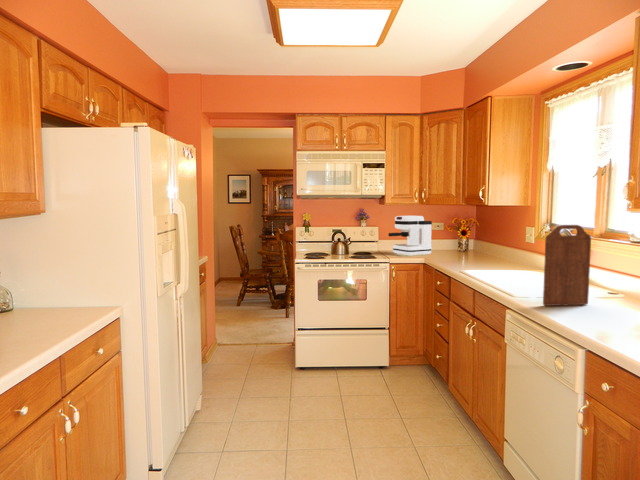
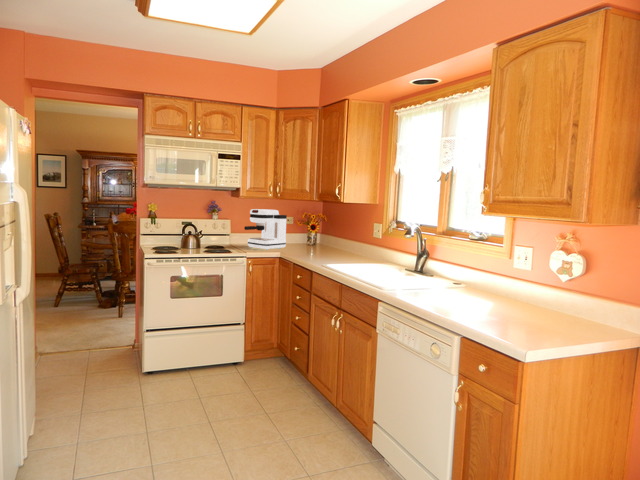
cutting board: present [543,225,591,306] -> none [418,224,454,300]

